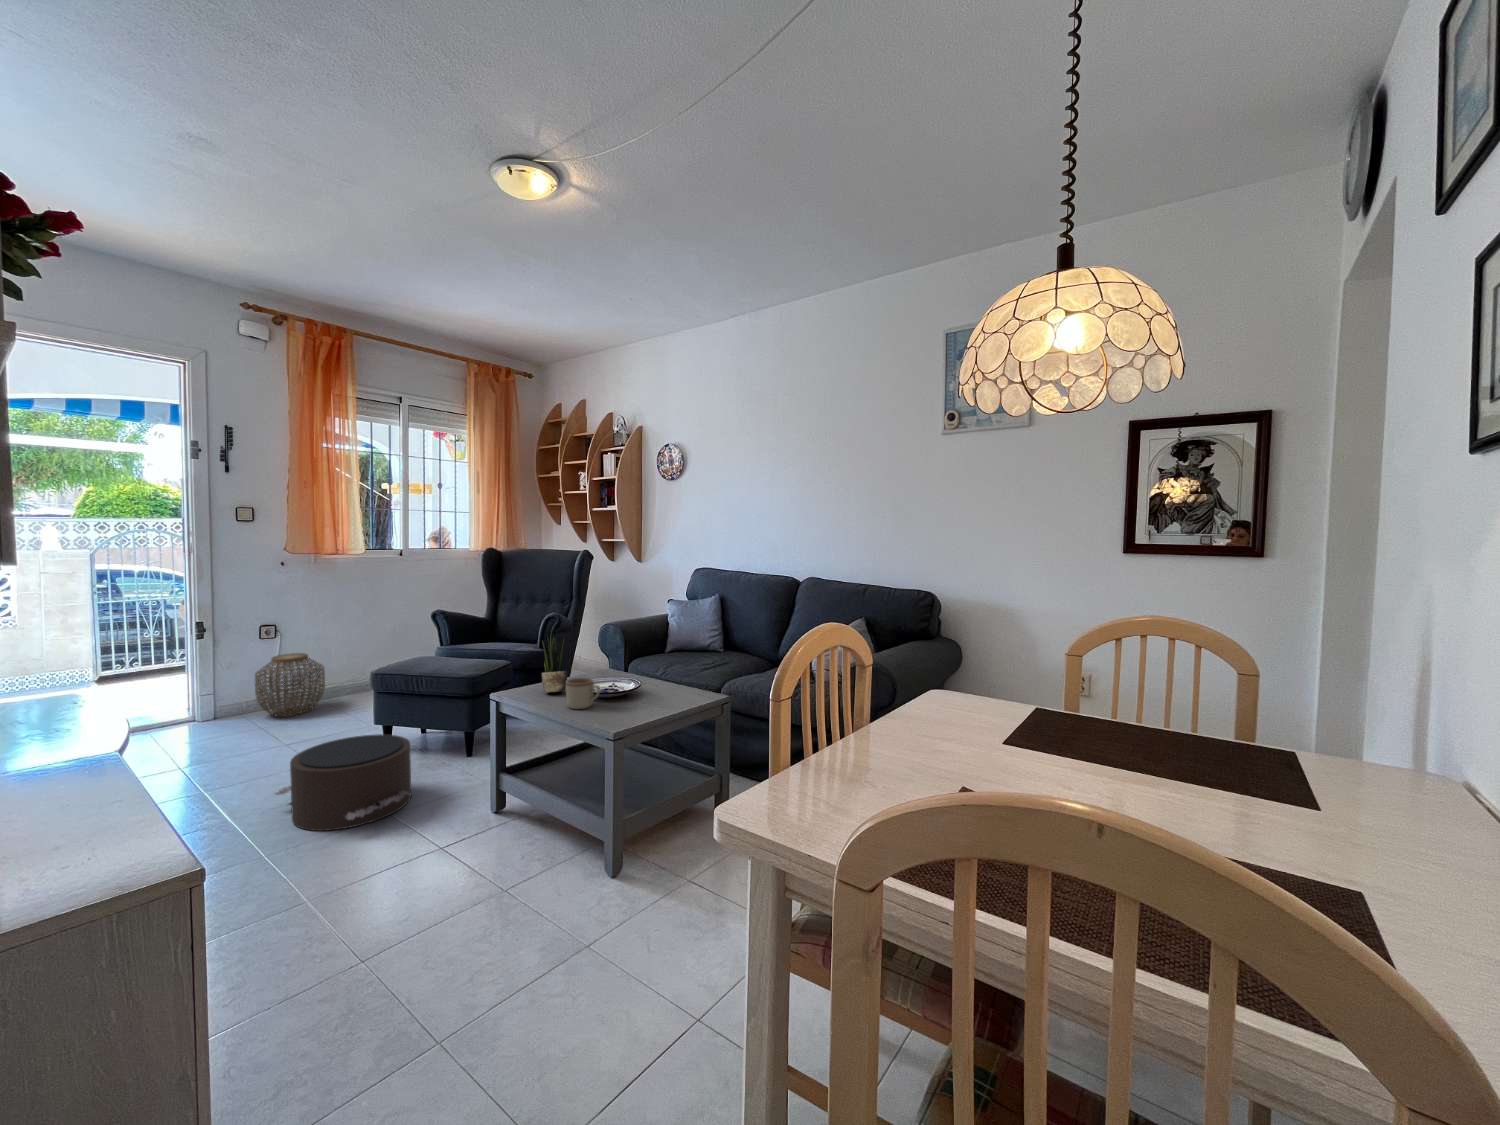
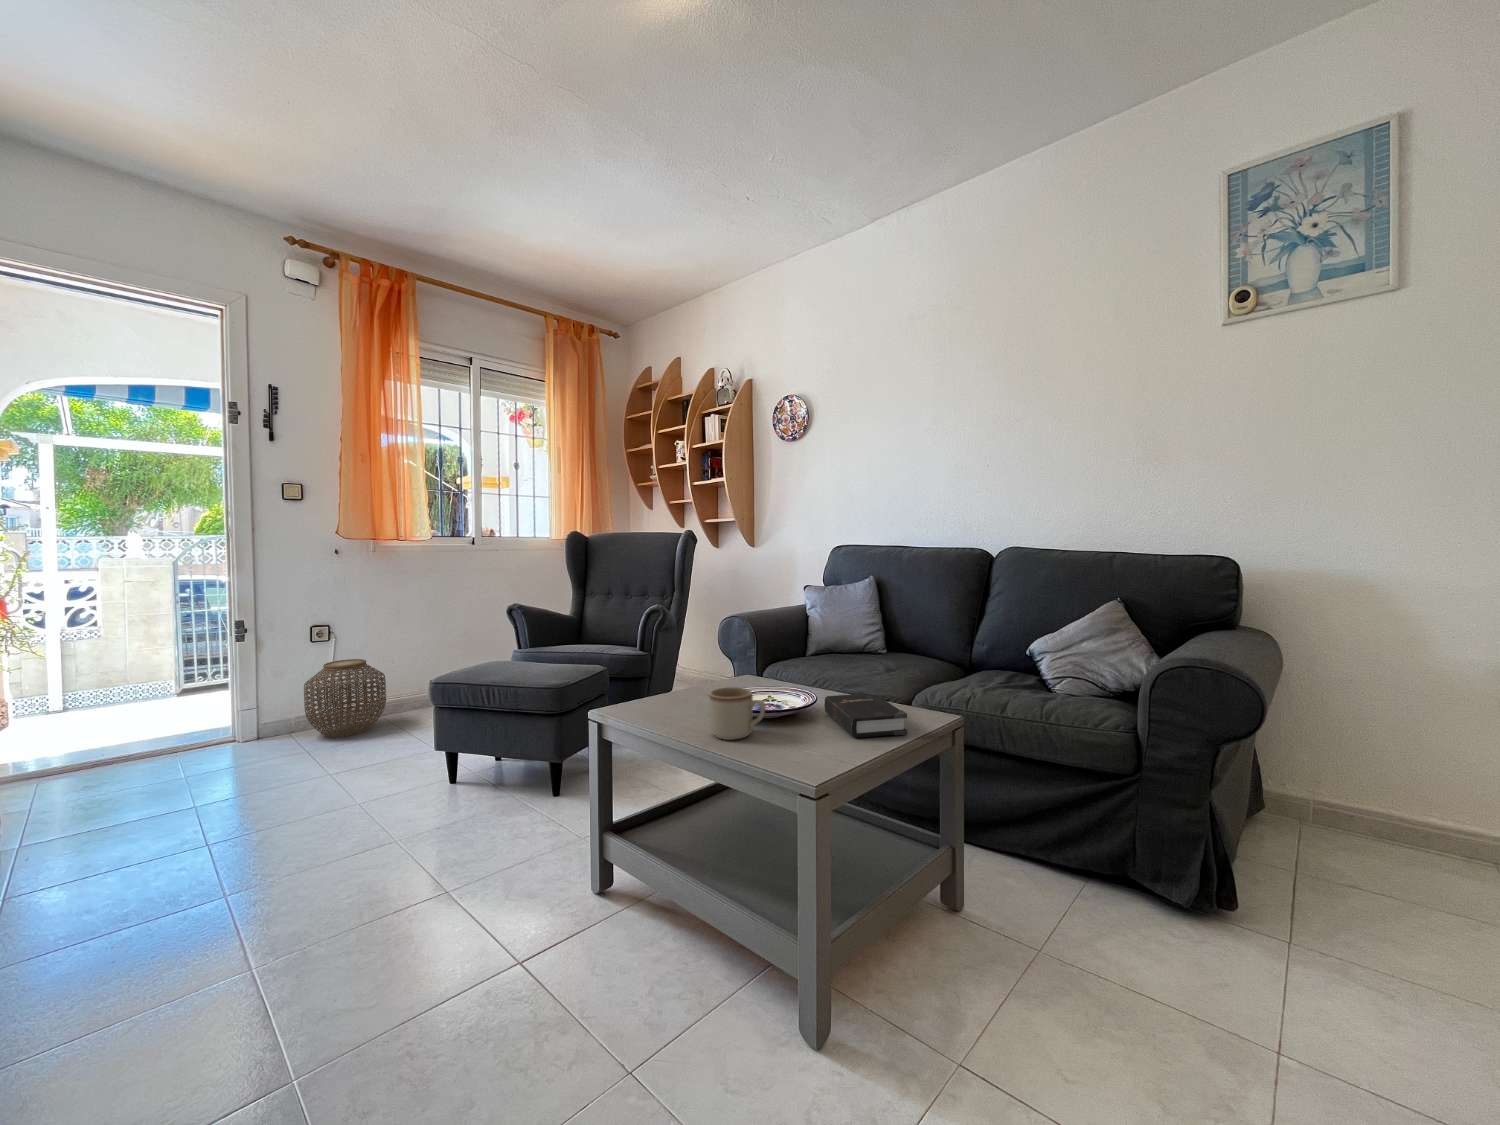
potted plant: present [542,633,567,692] -> none [663,617,702,710]
hardback book: none [646,681,687,708] -> present [824,692,907,738]
pouf: present [275,734,411,831] -> none [286,769,478,925]

